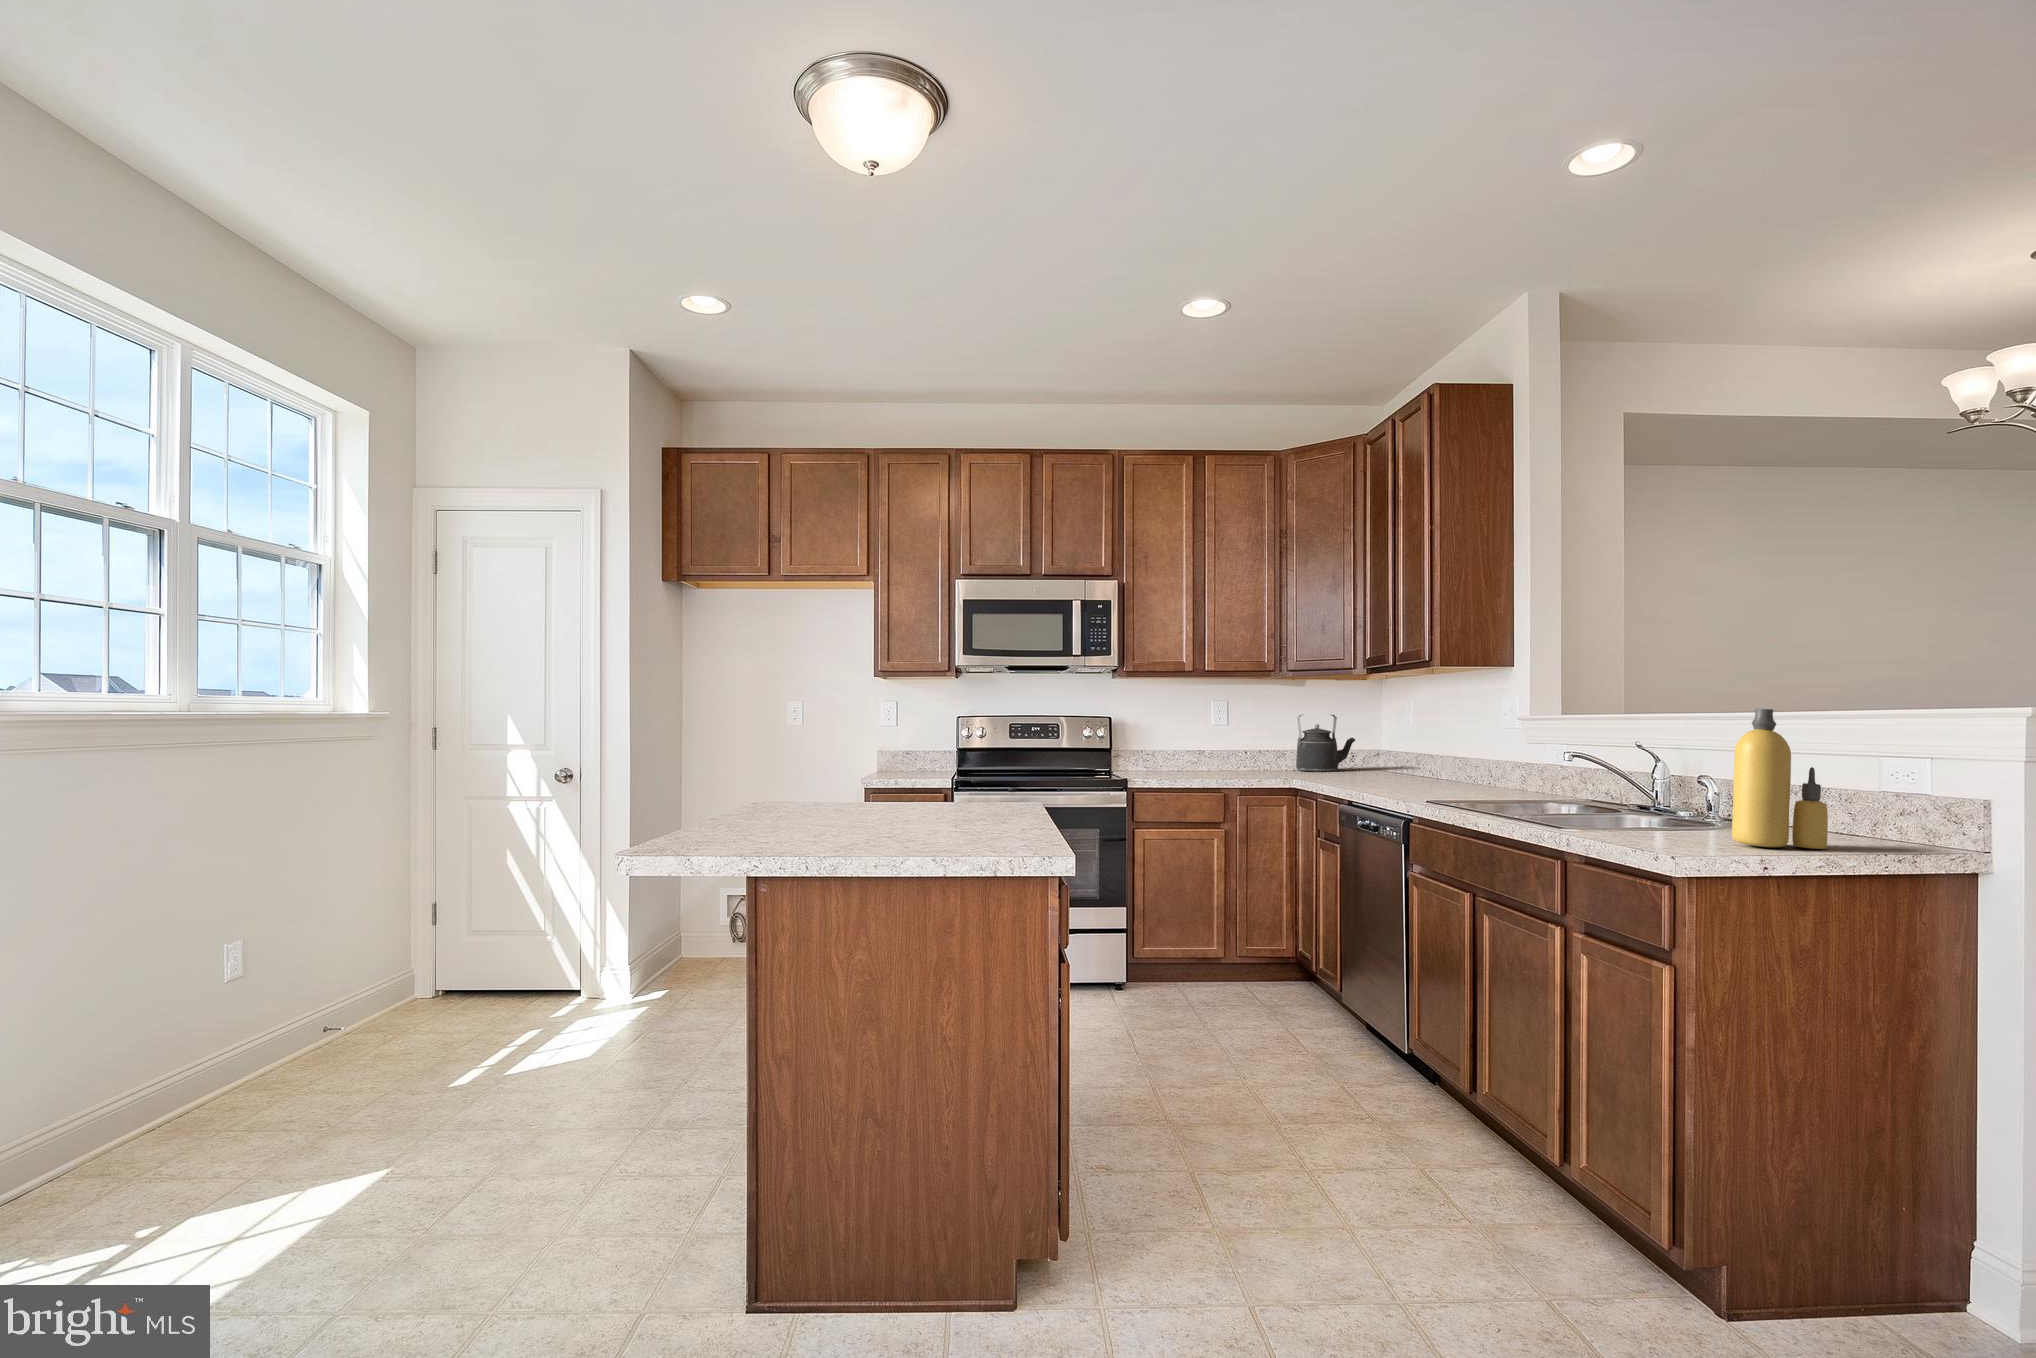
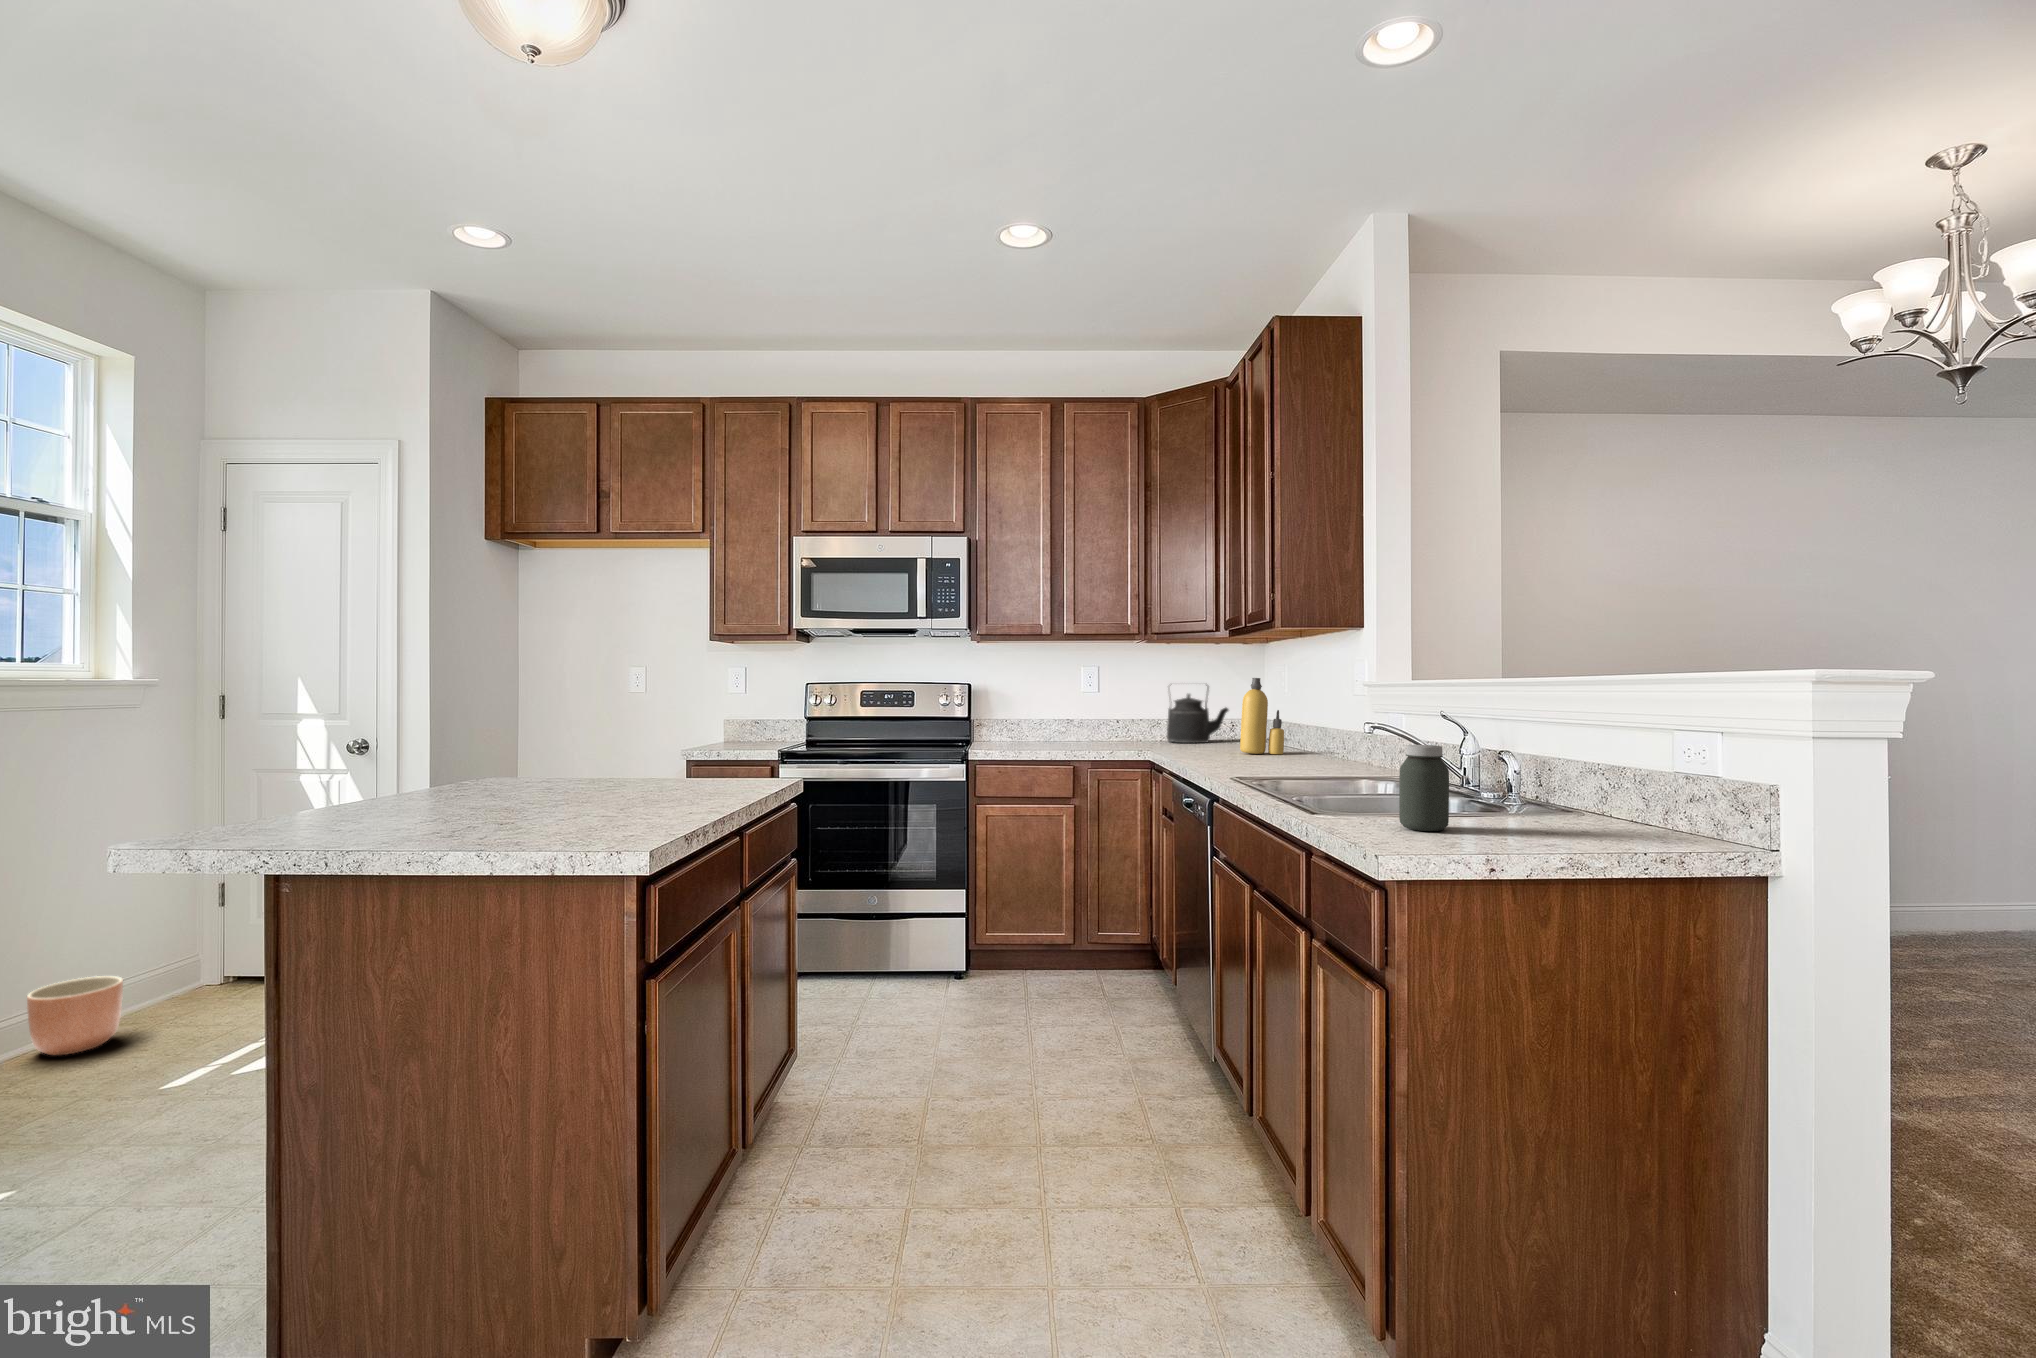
bottle: present [1732,709,1828,849] -> present [1240,678,1284,754]
jar: none [1644,769,1690,841] -> present [1399,745,1449,831]
planter: none [302,990,378,1063] -> present [27,976,123,1055]

